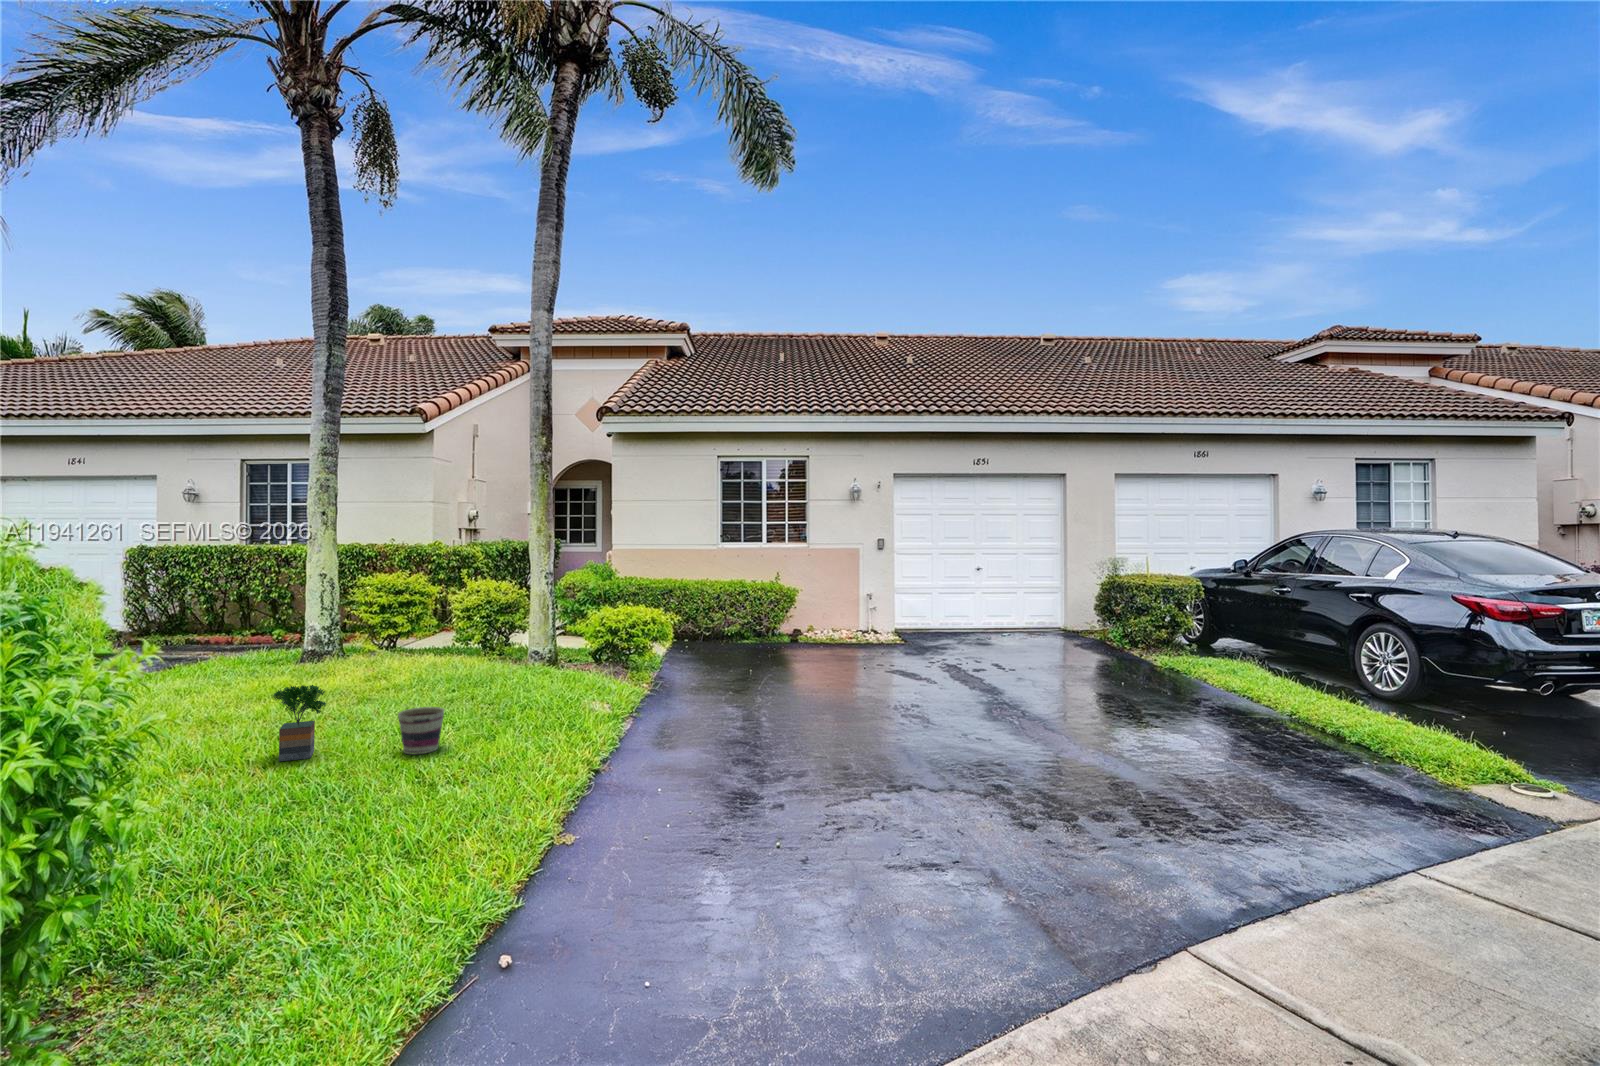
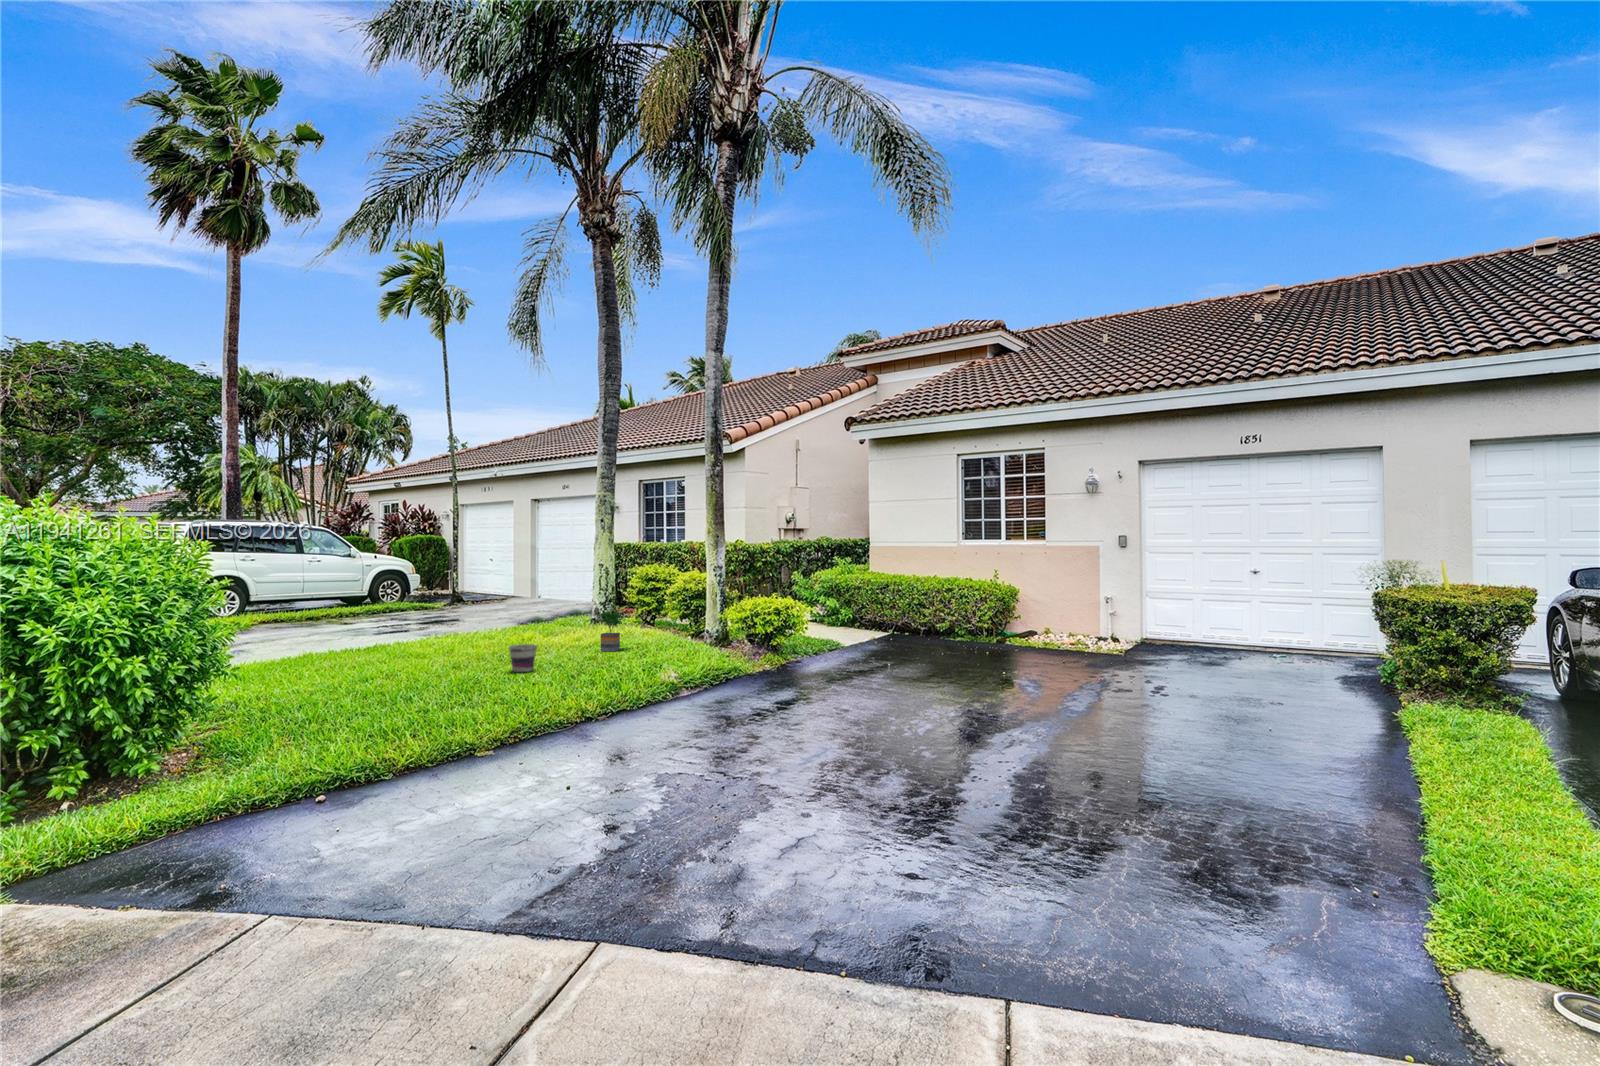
potted tree: present [273,685,326,761] -> present [600,612,624,651]

